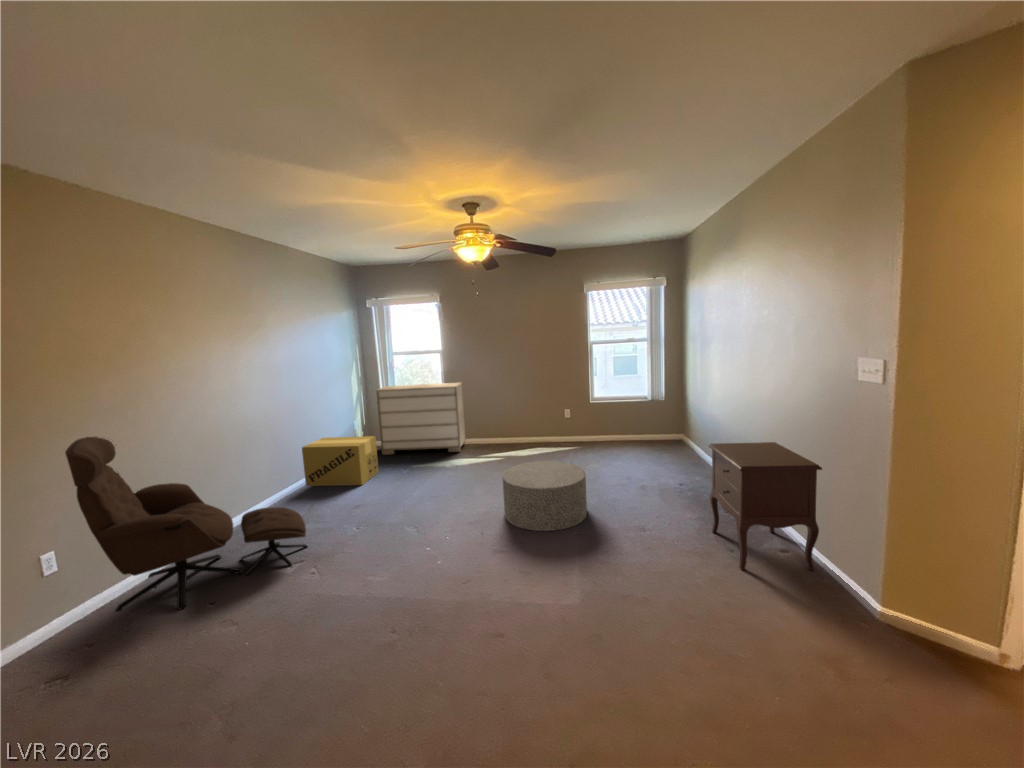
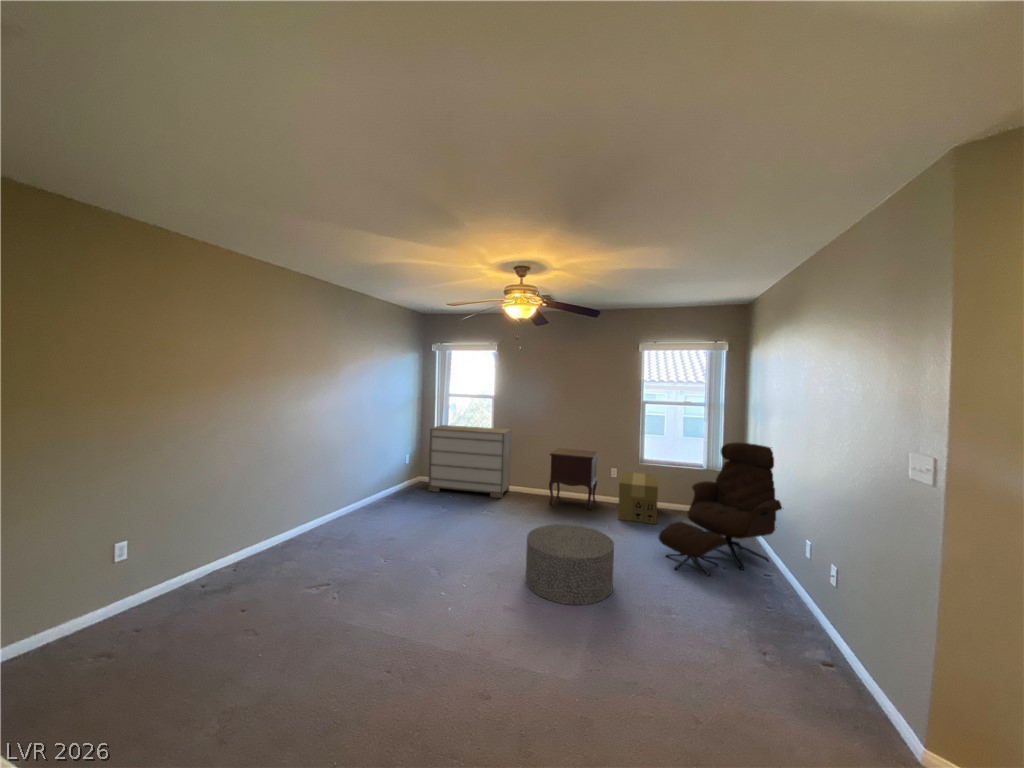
cardboard box: present [302,436,379,486] -> present [618,472,658,524]
lounge chair: present [65,437,307,612] -> present [658,442,784,576]
nightstand: present [709,442,822,570] -> present [549,448,598,510]

